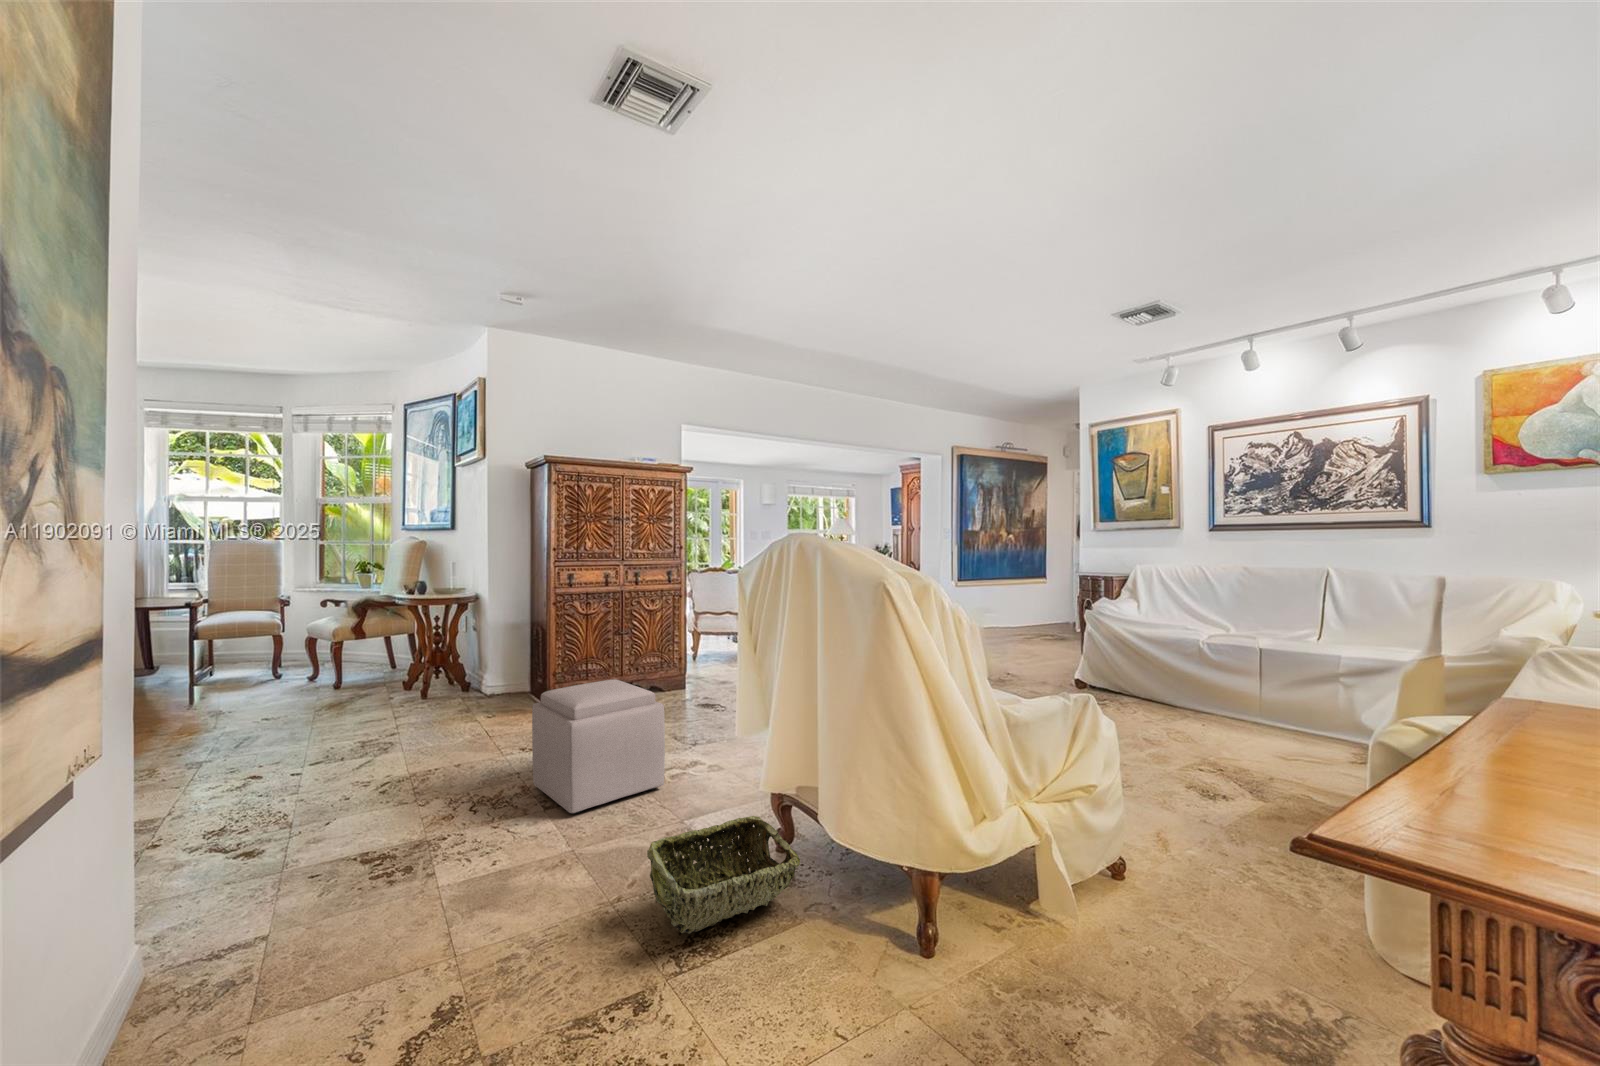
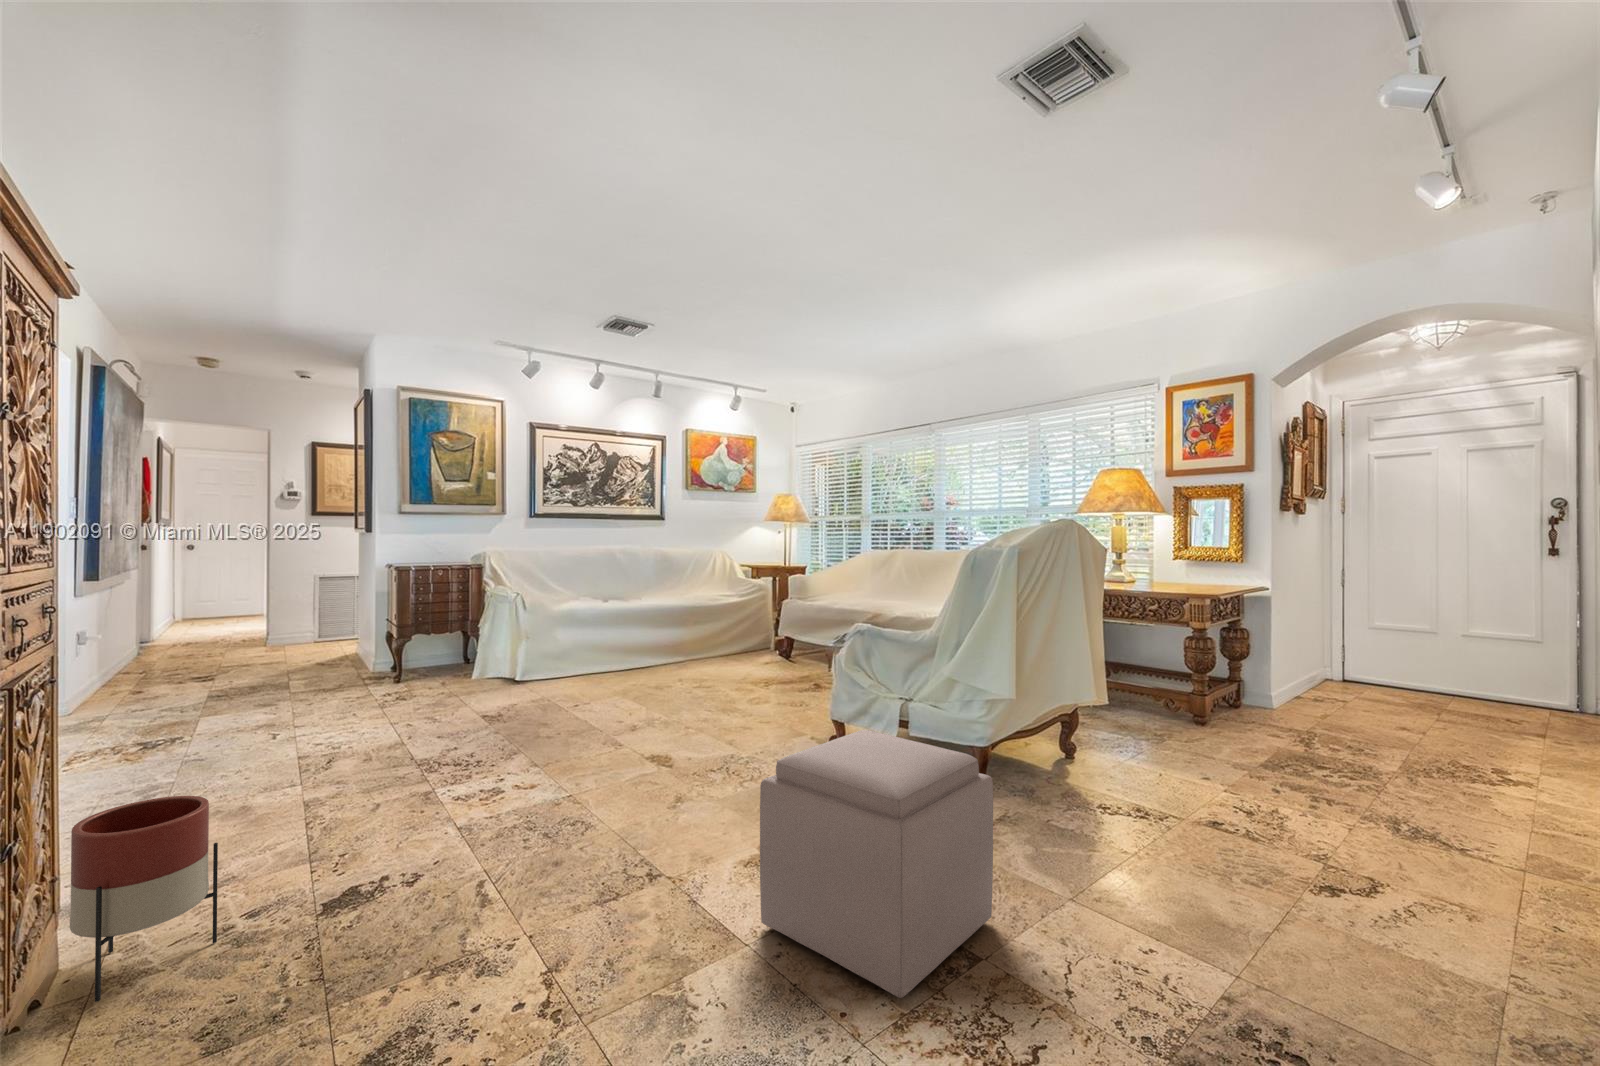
planter: none [658,643,692,697] -> present [70,796,218,1002]
woven basket: present [647,816,800,934] -> none [1020,749,1153,819]

